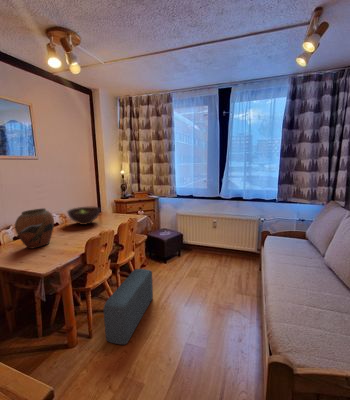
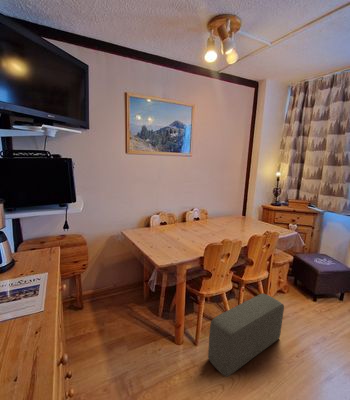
fruit bowl: present [68,207,100,225] -> none [207,206,241,225]
vase: present [15,209,54,249] -> none [156,201,189,237]

